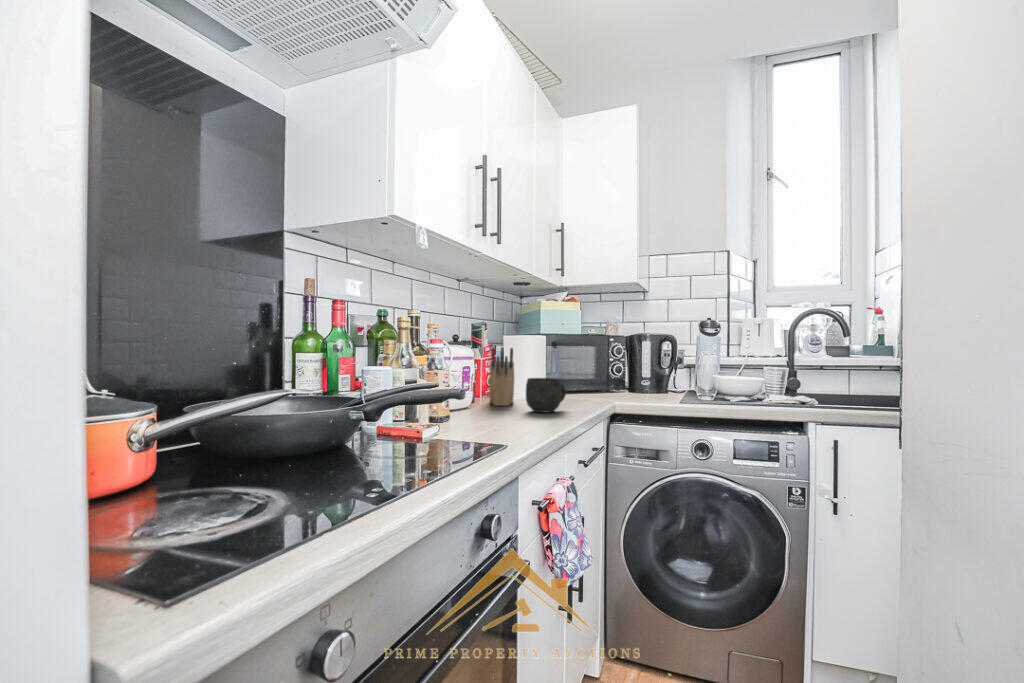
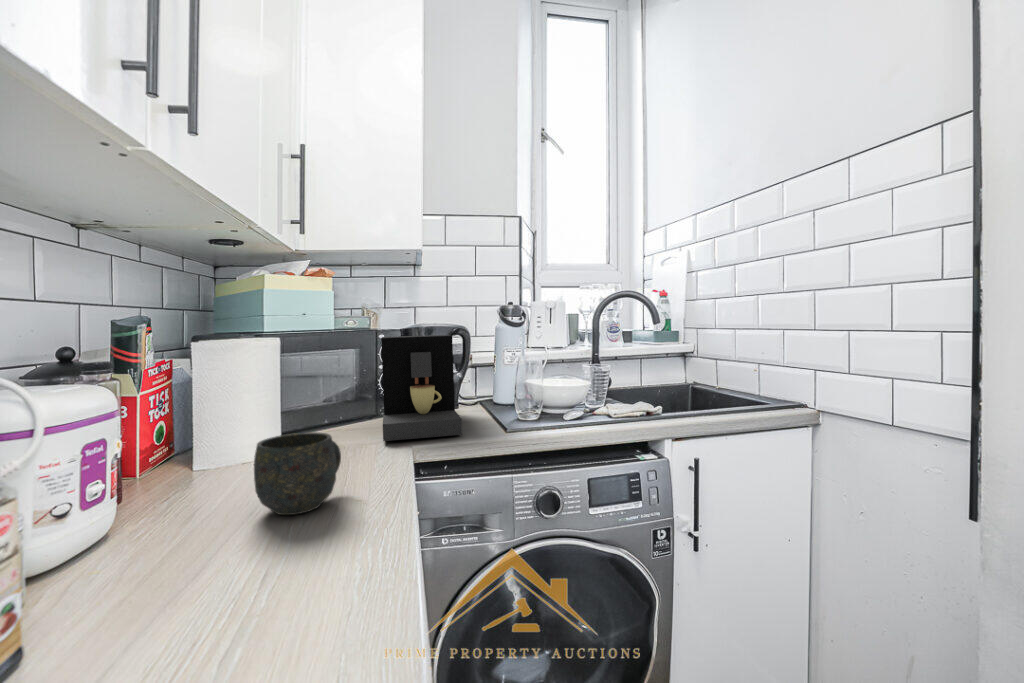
coffee maker: none [599,338,652,401] -> present [381,335,462,441]
knife block: present [490,347,514,406] -> none [156,375,221,501]

